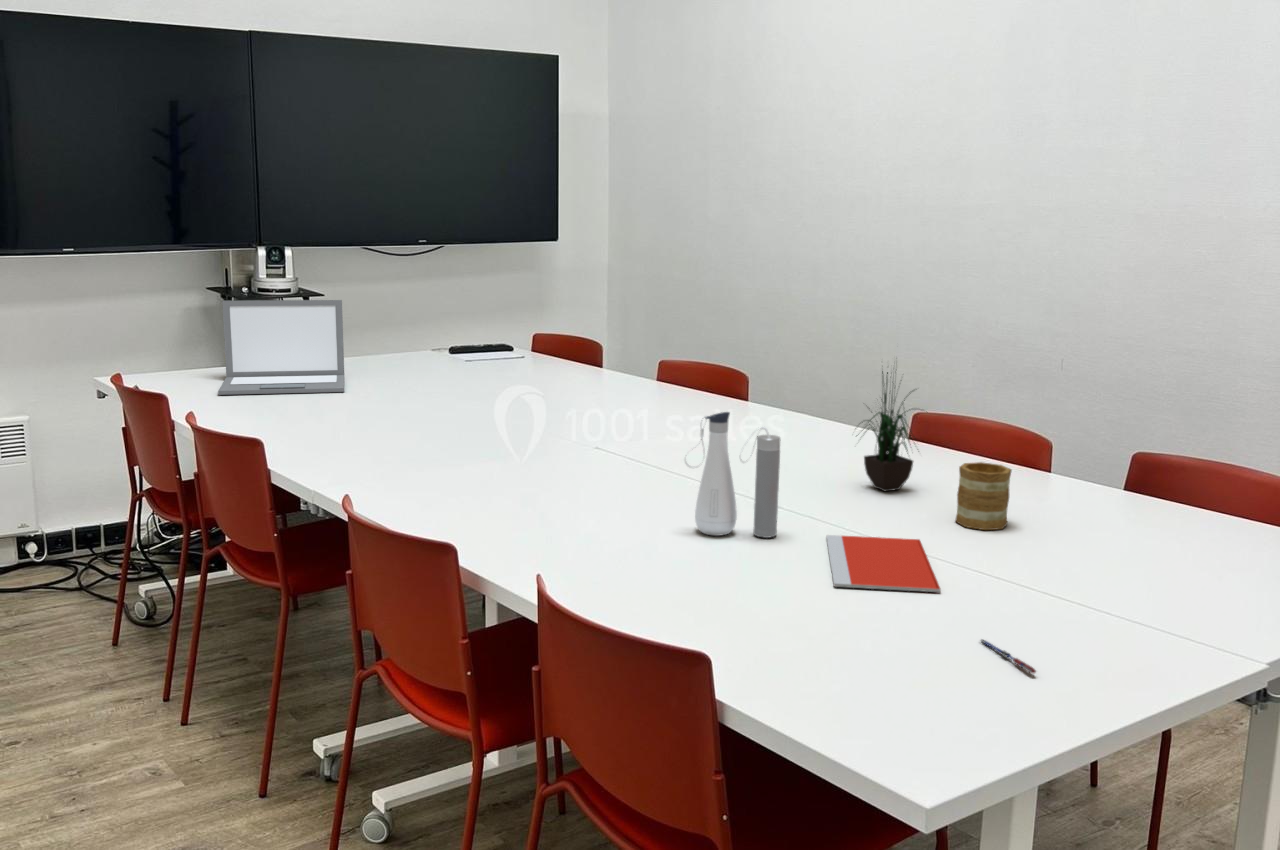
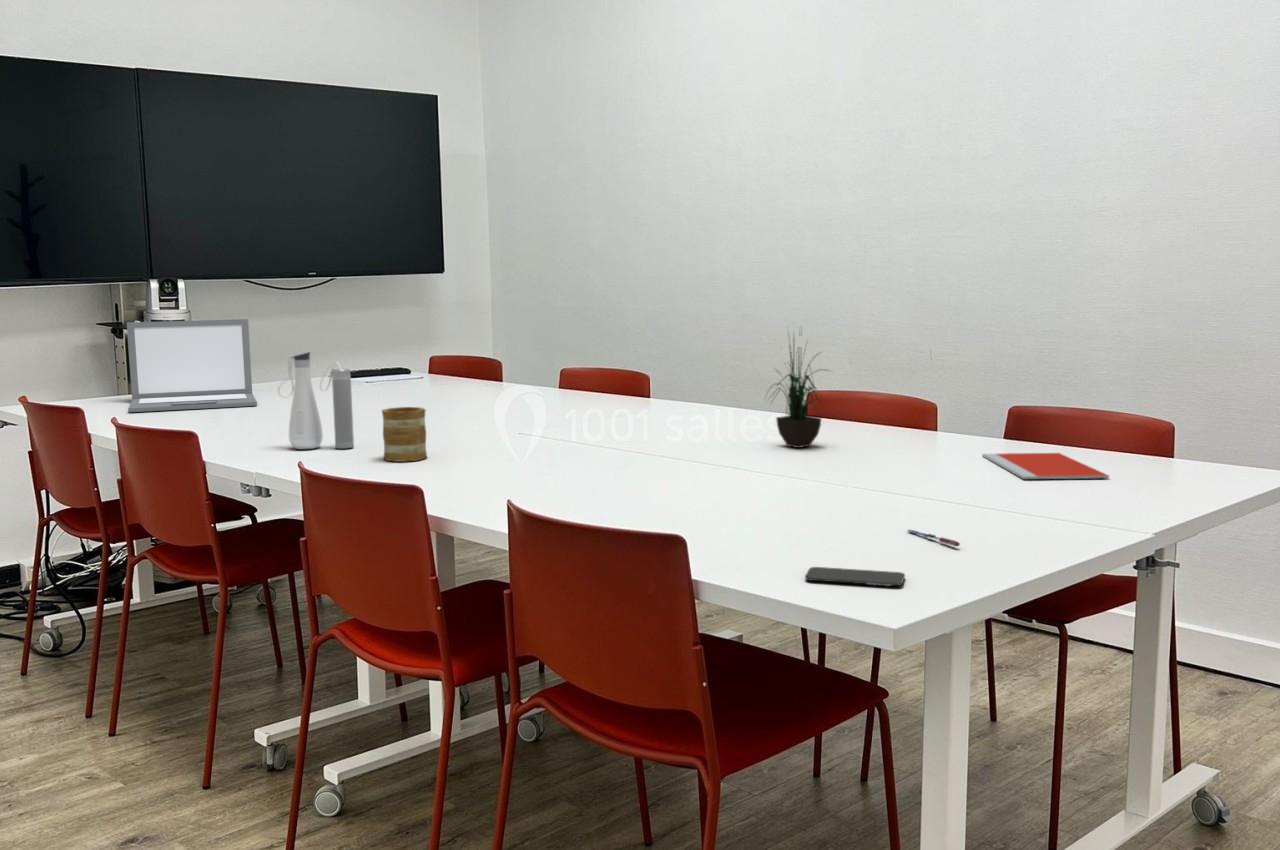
water bottle: present [685,412,781,538] -> present [277,352,354,449]
mug: present [955,462,1012,530] -> present [382,407,427,462]
notebook: present [826,535,941,592] -> present [982,453,1109,479]
smartphone: none [845,697,962,738] -> present [805,567,905,586]

